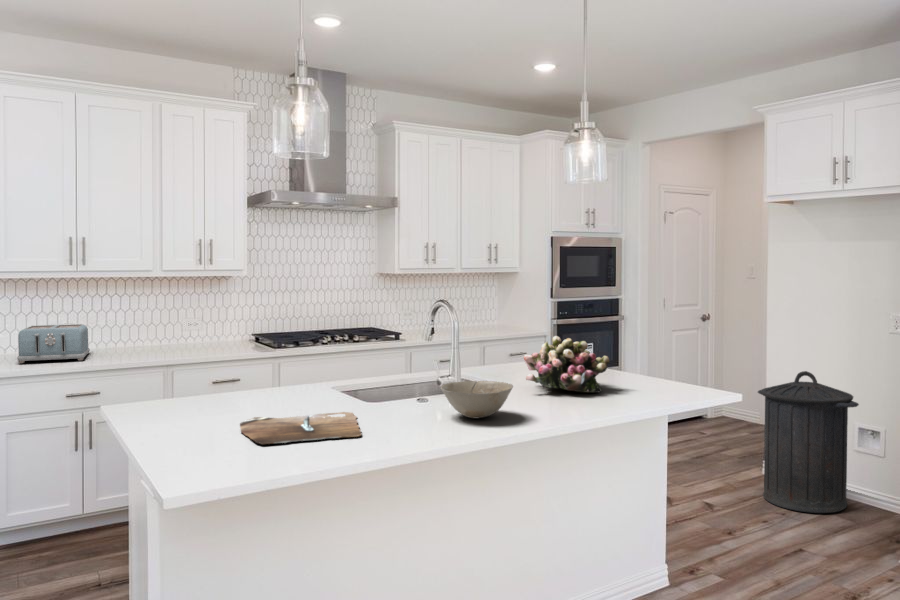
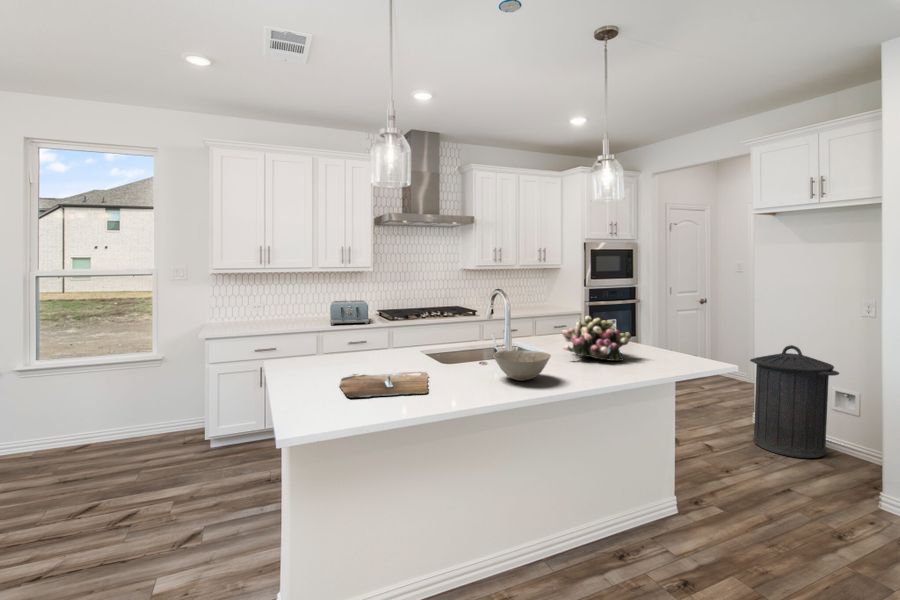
toaster: present [17,324,90,363] -> present [330,300,369,325]

